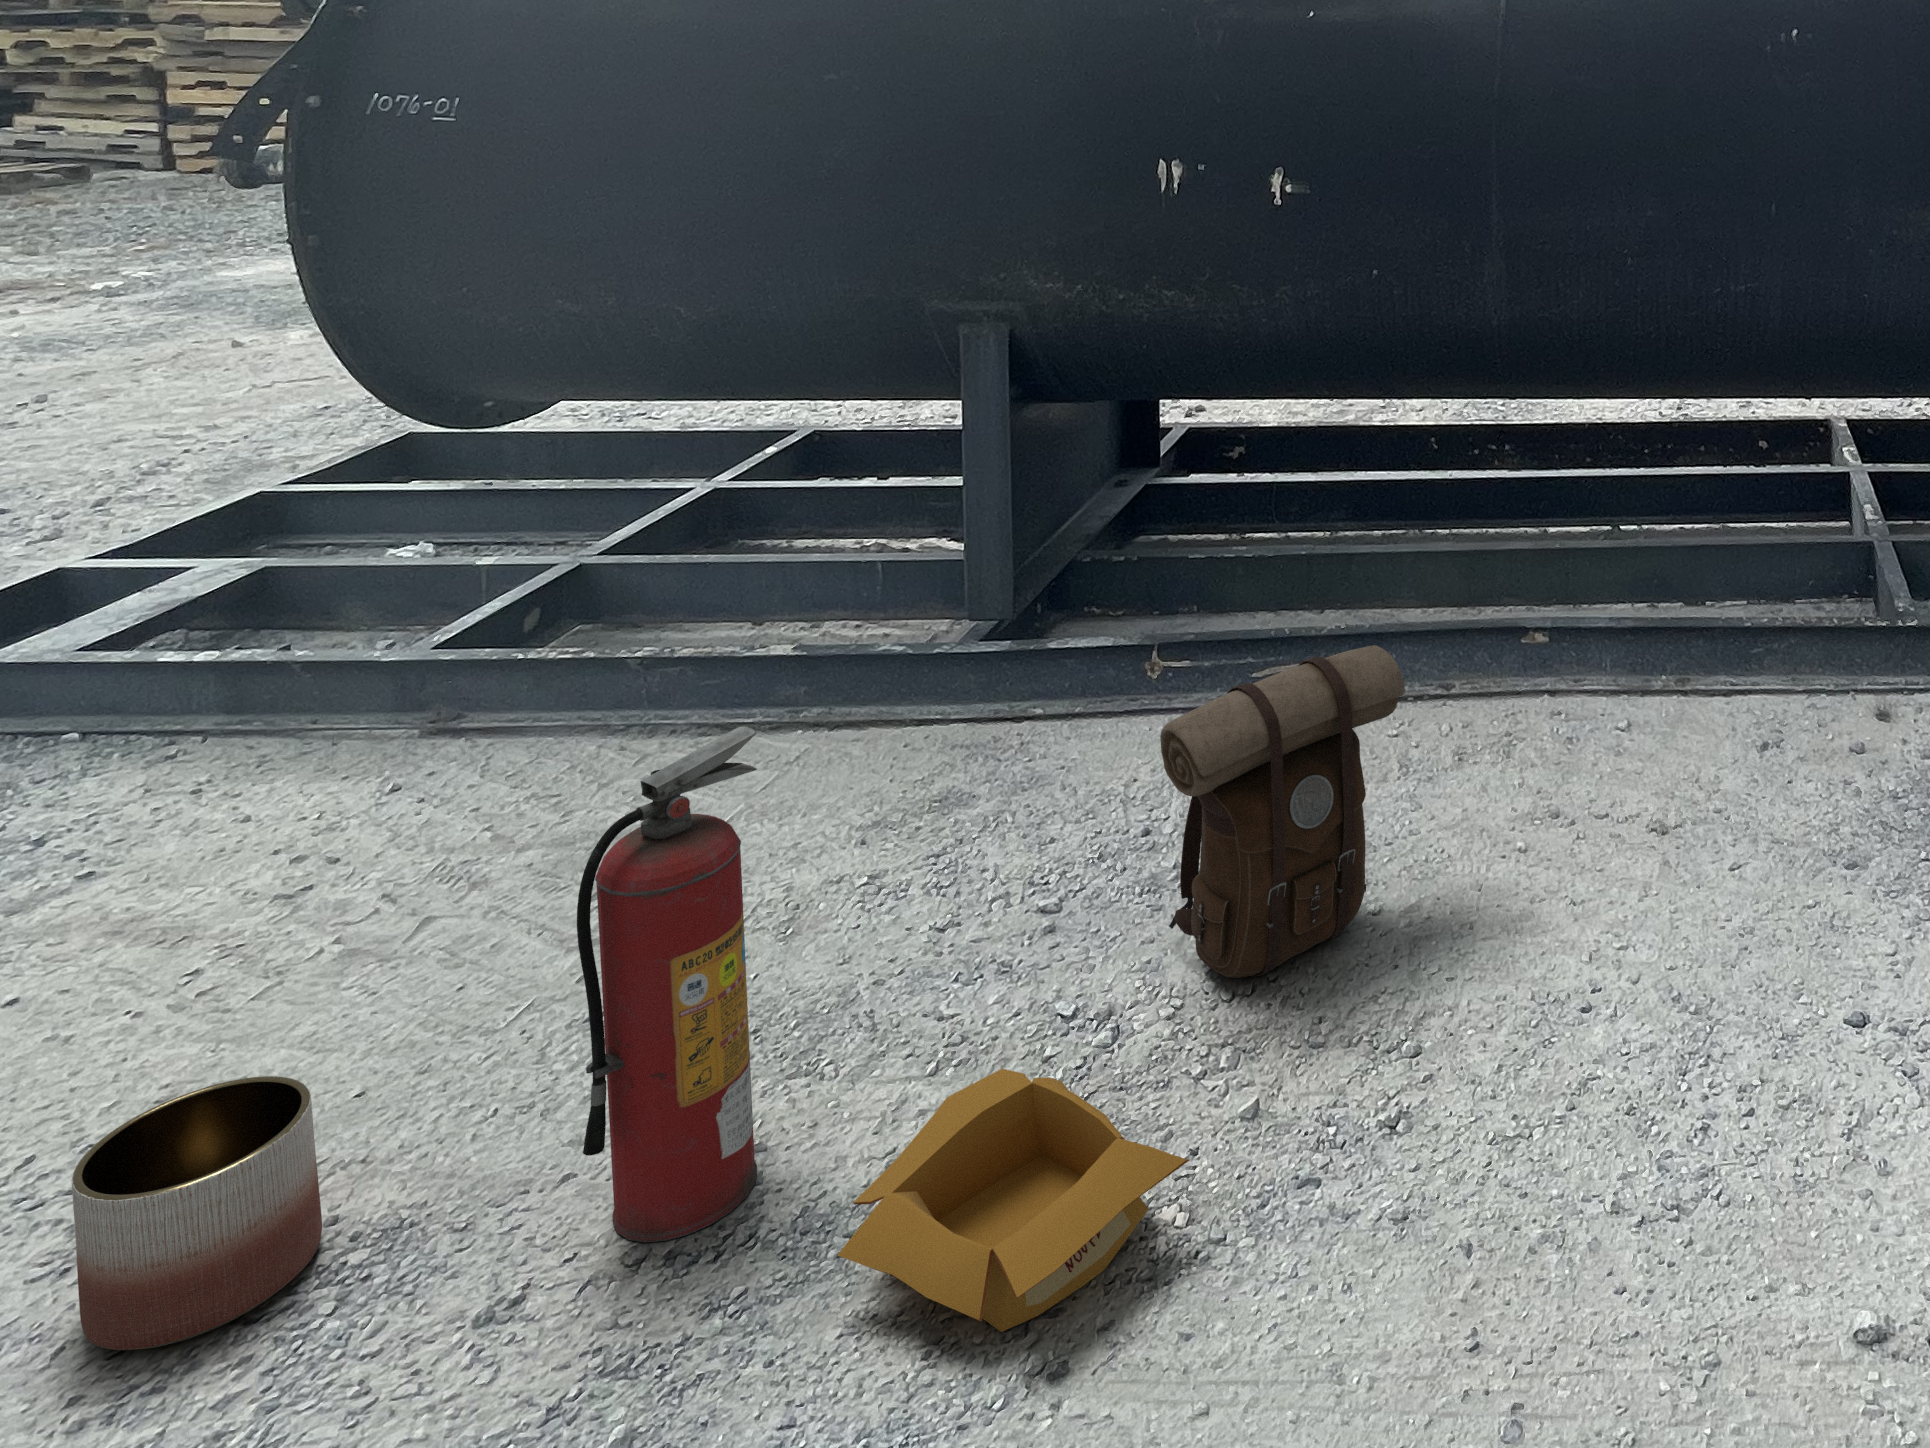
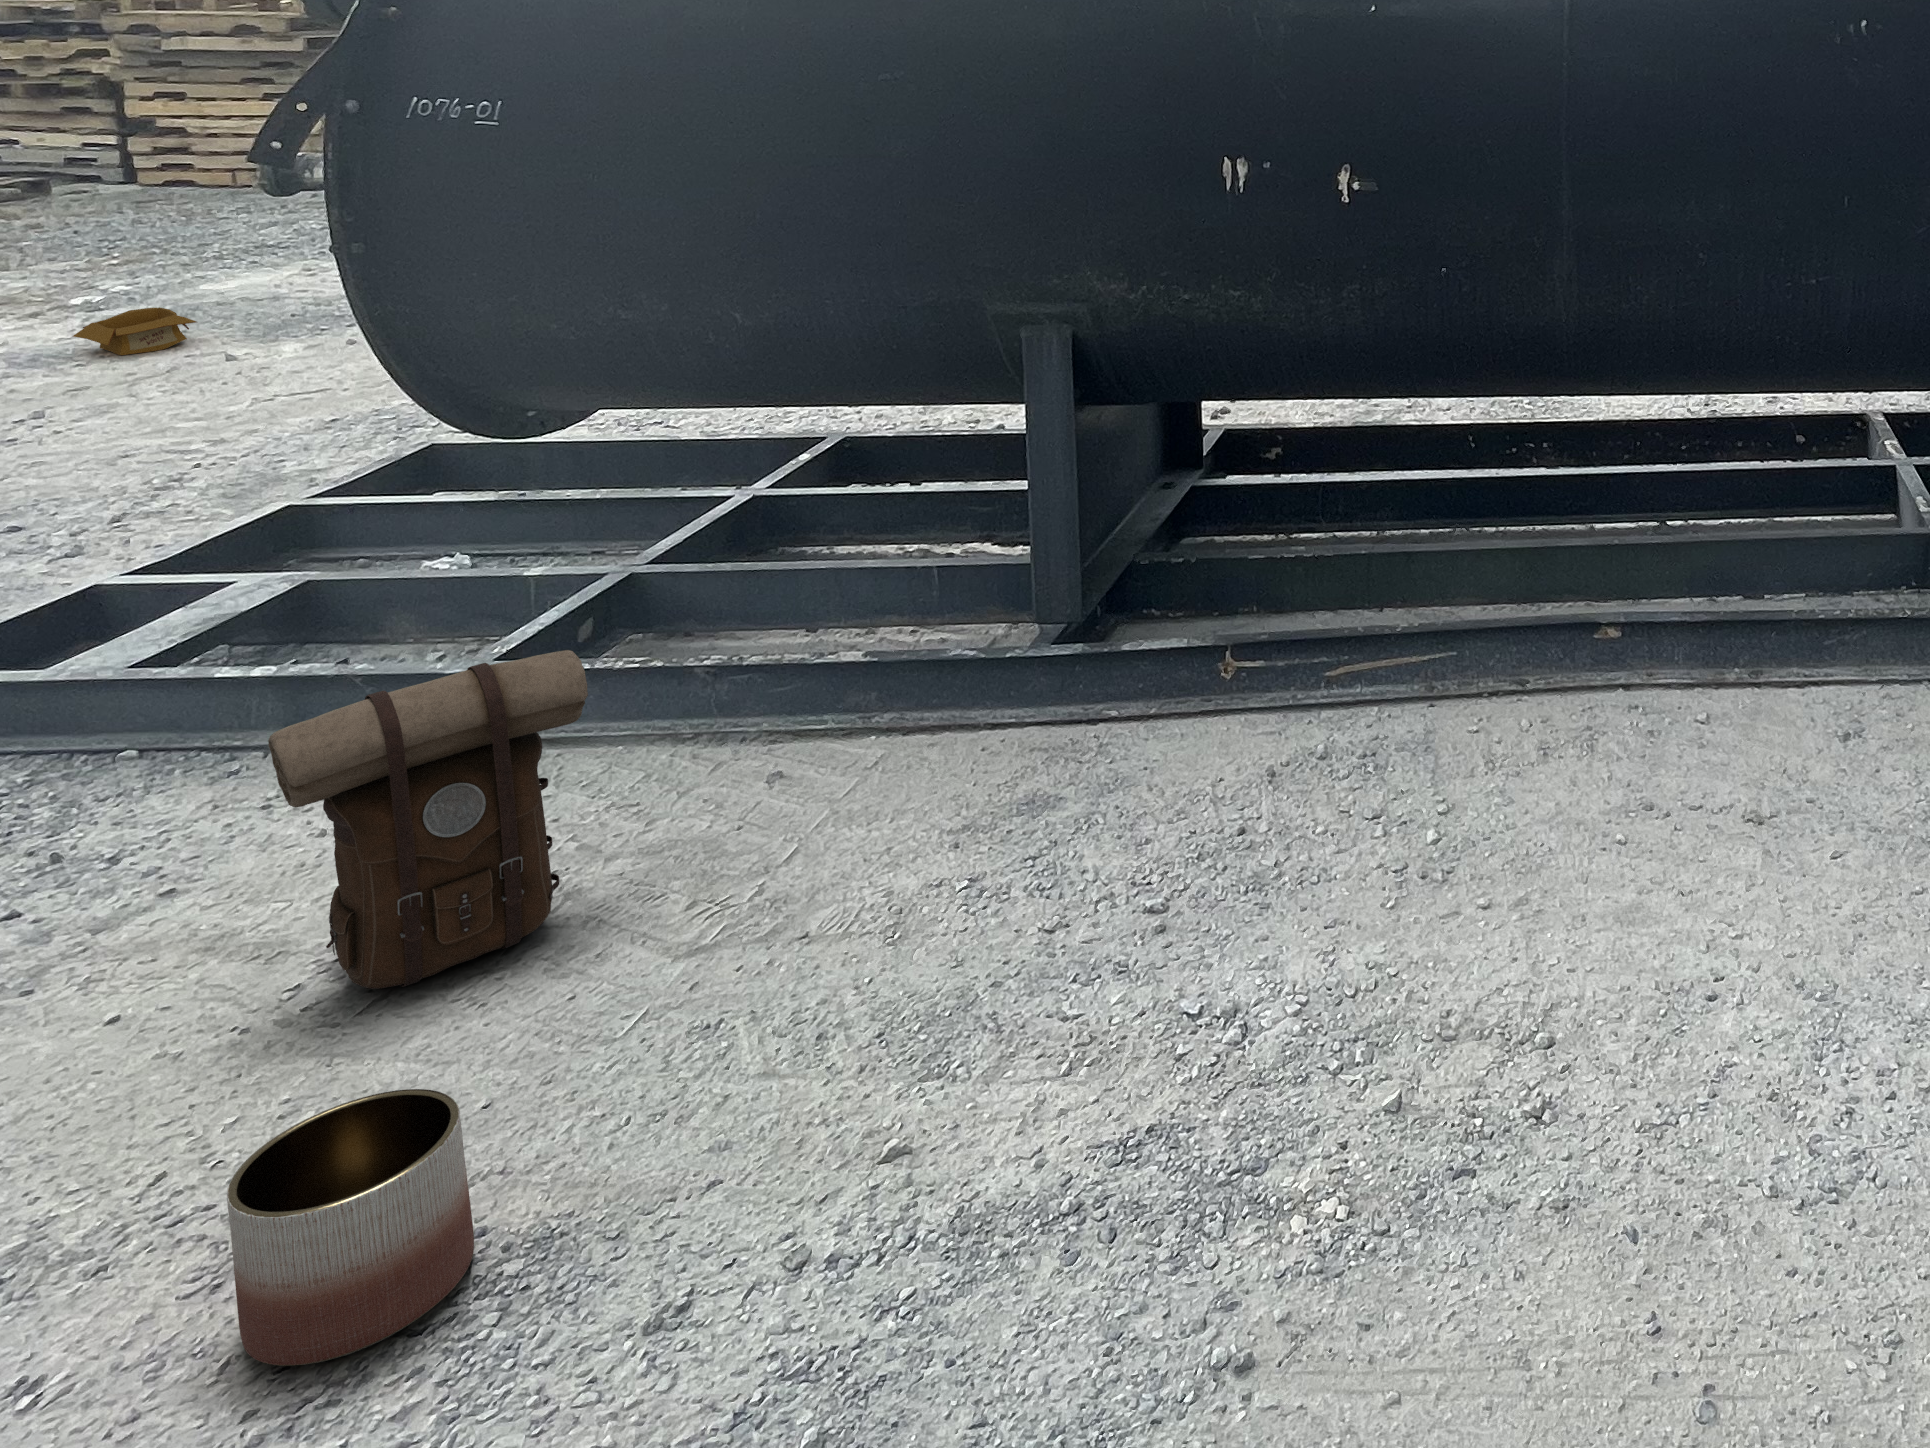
backpack: present [1160,645,1405,978] -> present [268,650,588,989]
fire extinguisher: present [577,726,757,1242] -> none [731,731,907,1246]
cardboard box: present [837,1069,1189,1332] -> present [73,307,196,355]

